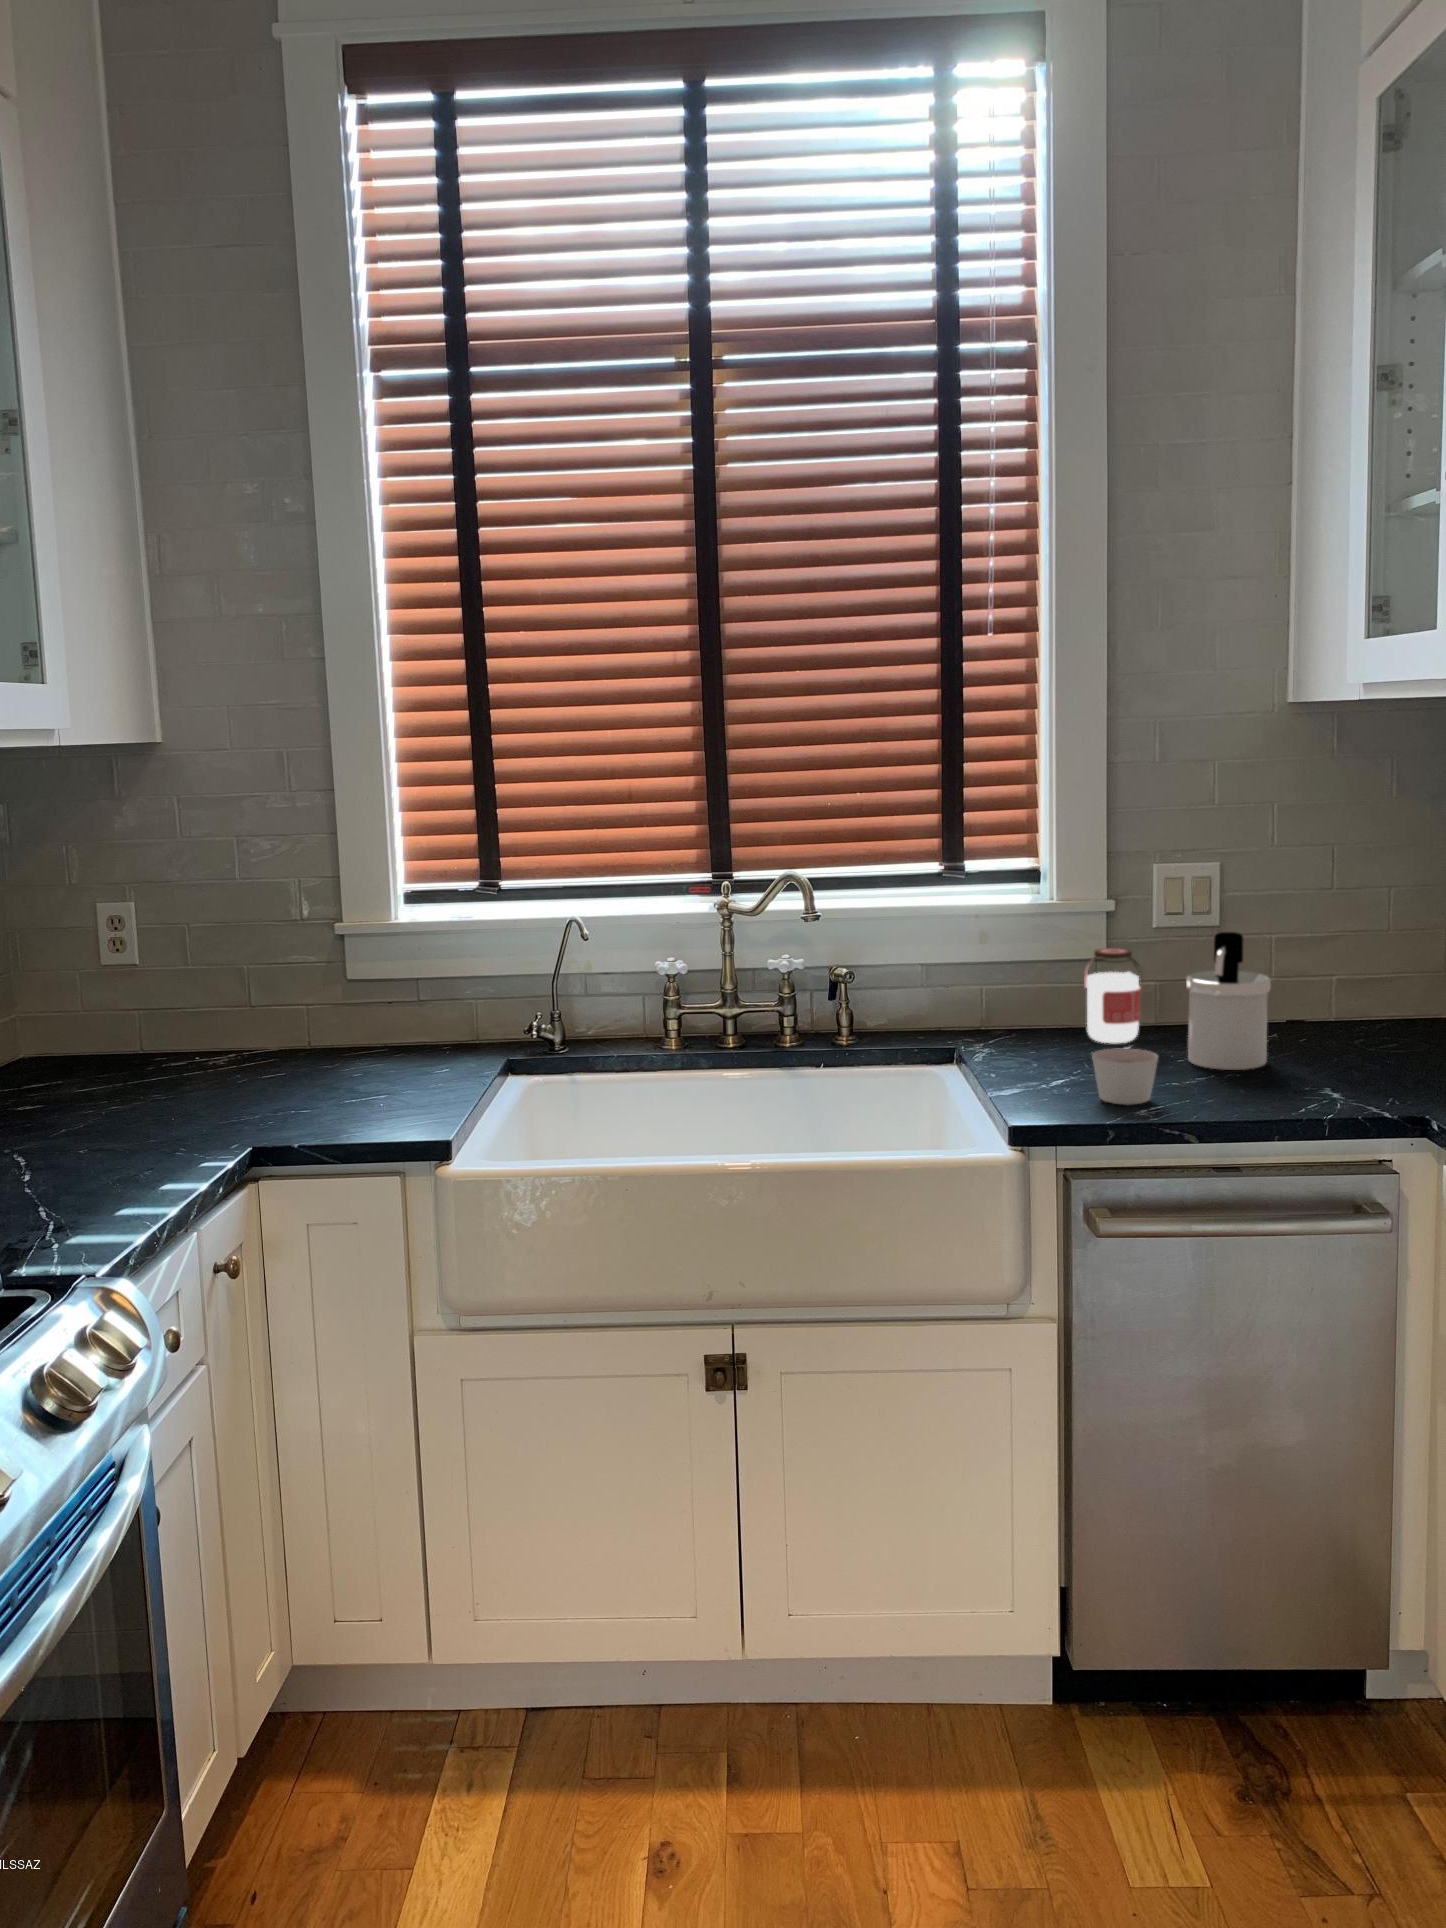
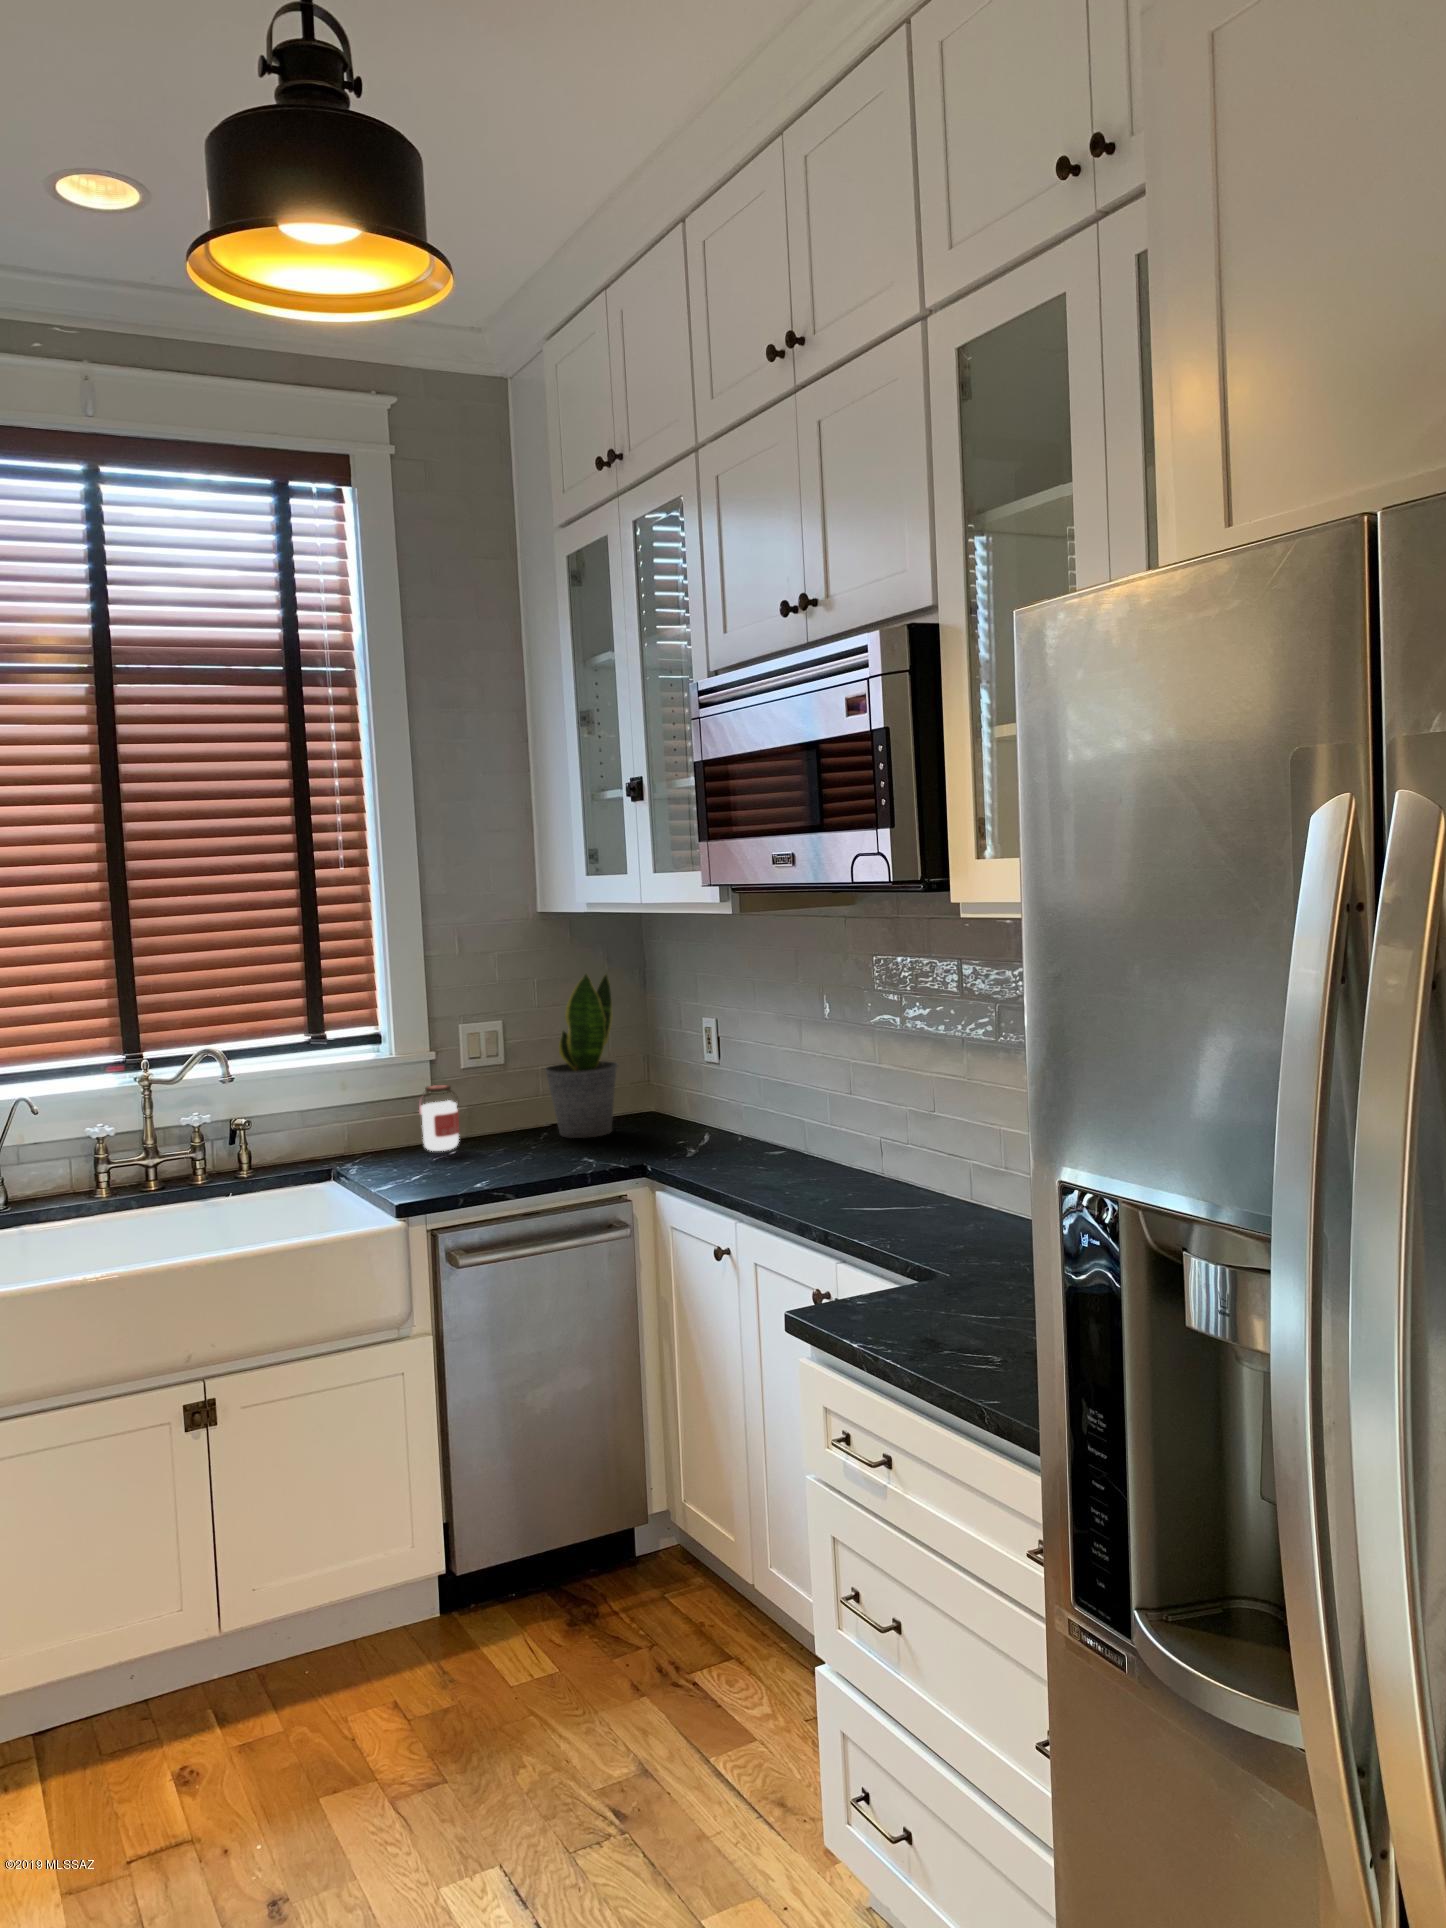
potted plant: none [1278,796,1400,1050] -> present [545,974,618,1138]
soap dispenser: present [1186,932,1271,1070] -> none [491,1066,546,1157]
candle: present [1092,1048,1158,1105] -> none [439,1147,482,1184]

